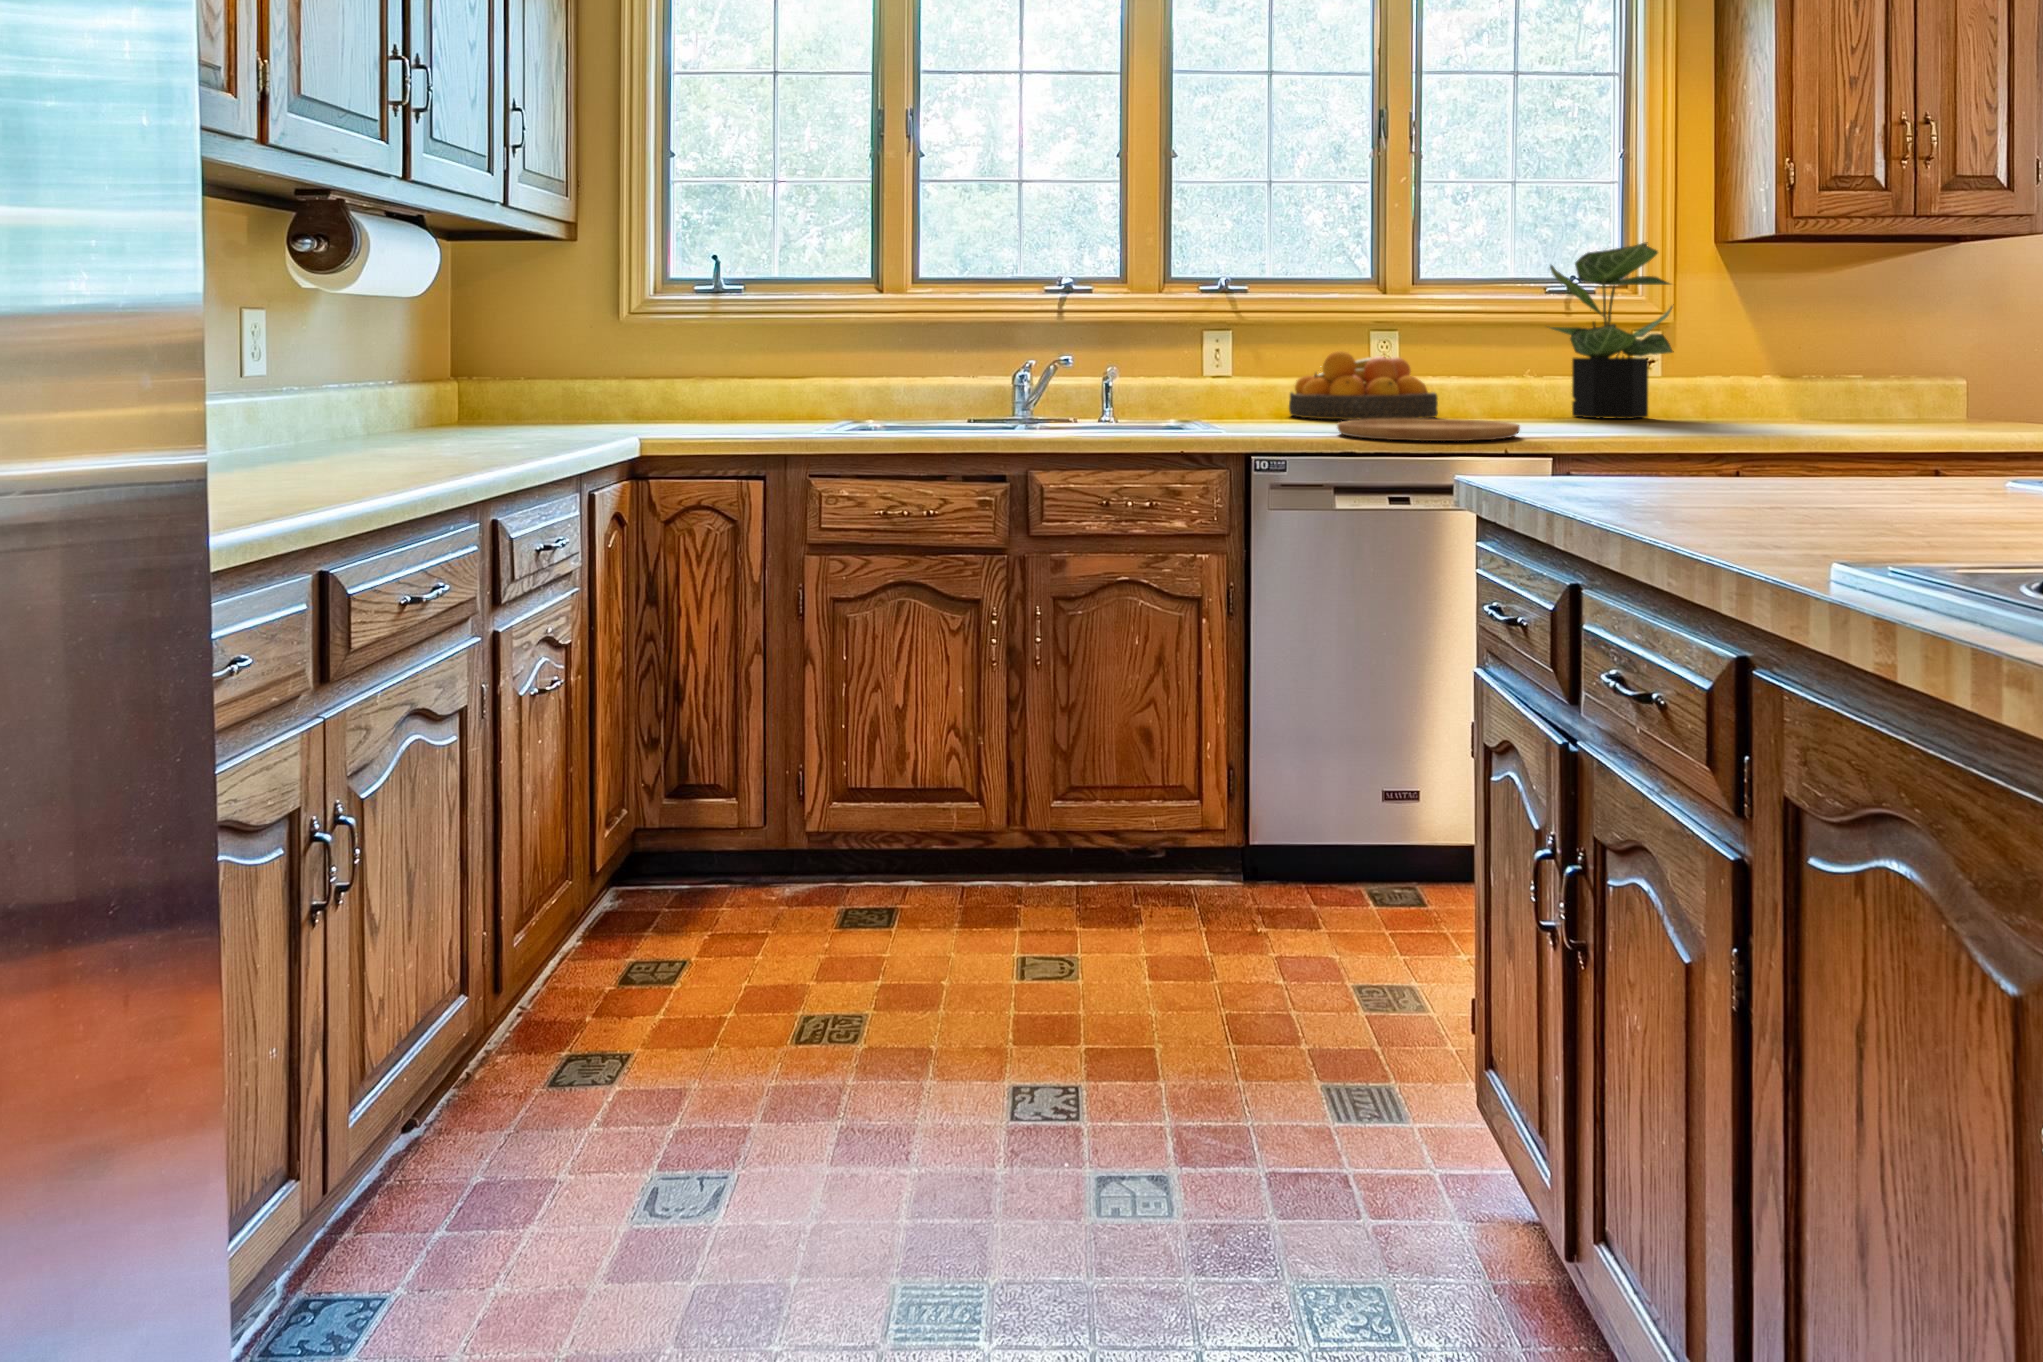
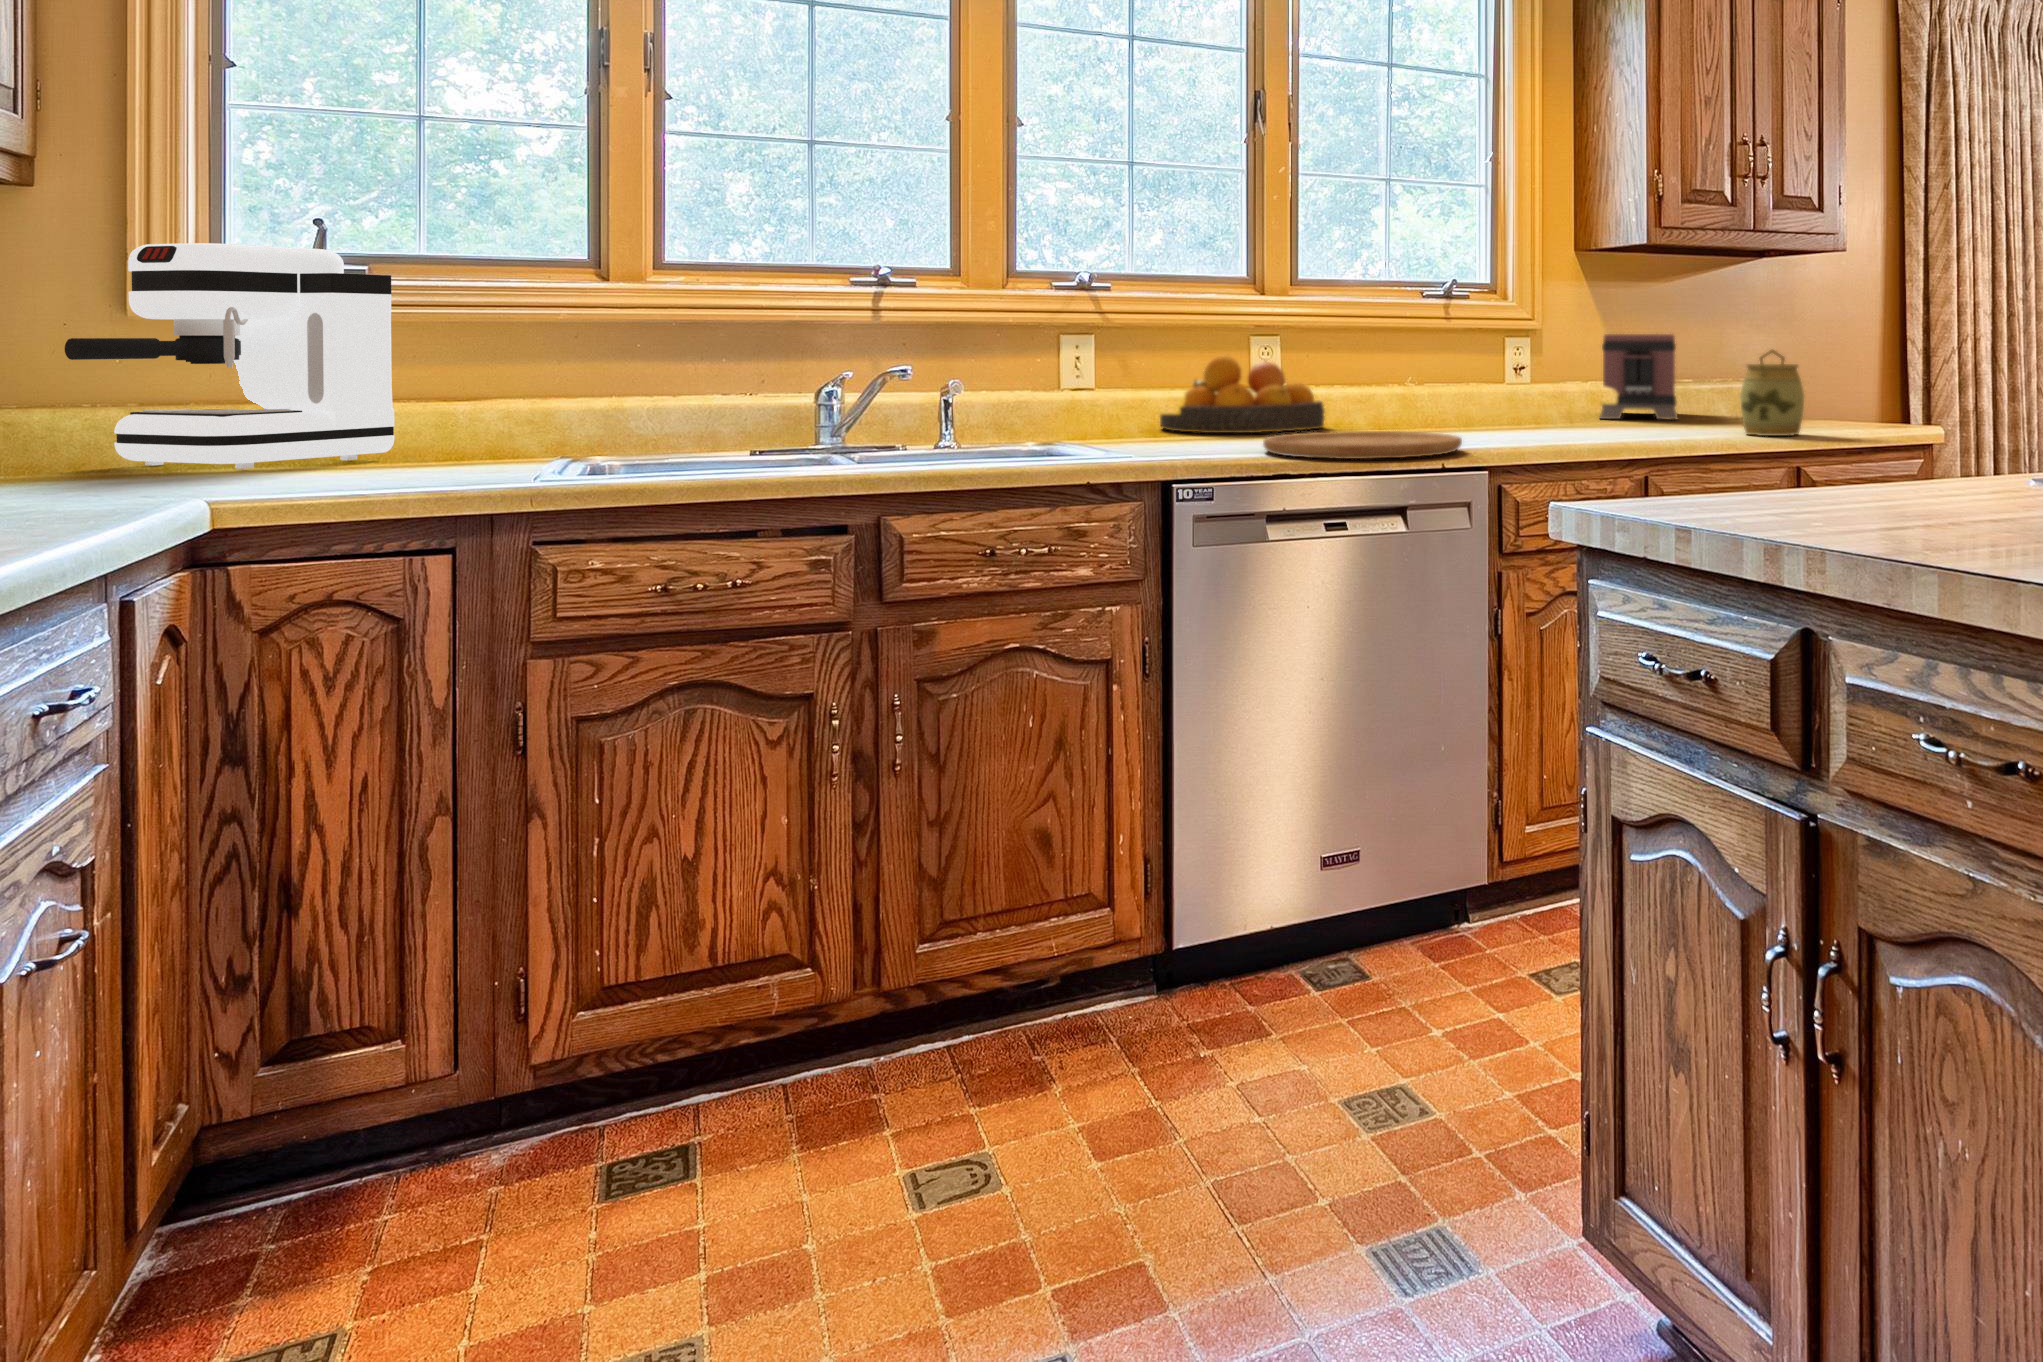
potted plant: present [1550,242,1674,419] -> none [1392,246,1543,423]
coffee maker: none [582,274,749,421] -> present [65,243,395,469]
toaster: none [1742,330,1854,420] -> present [1600,334,1678,420]
jar: none [1862,345,1941,437] -> present [1740,350,1804,436]

